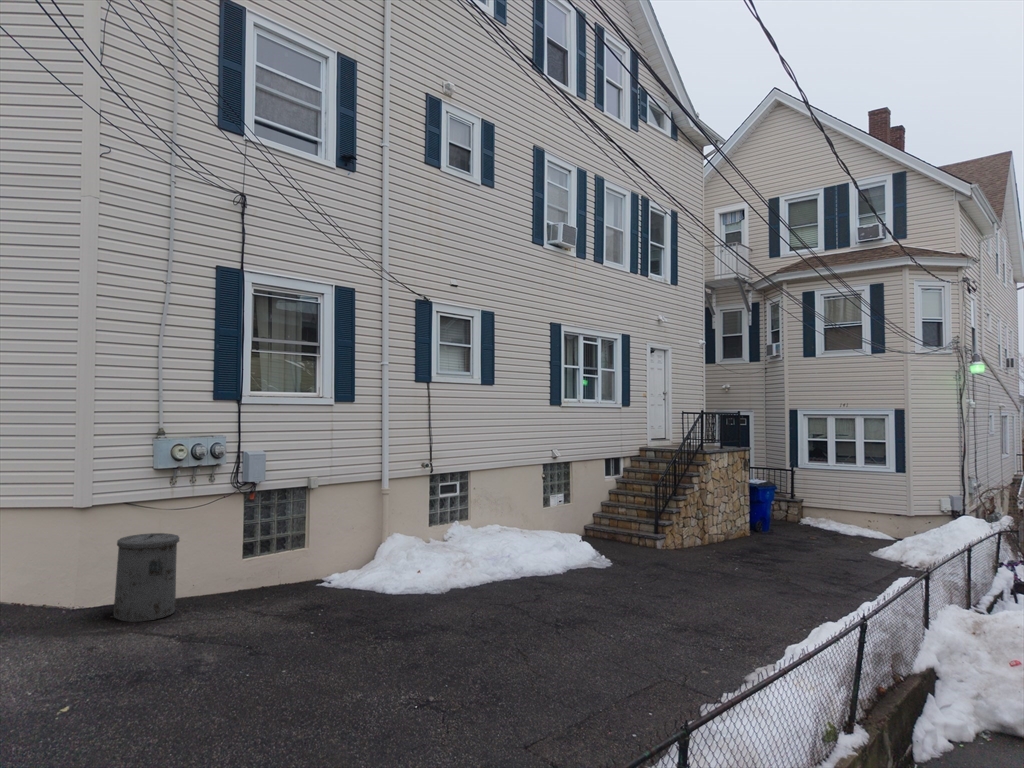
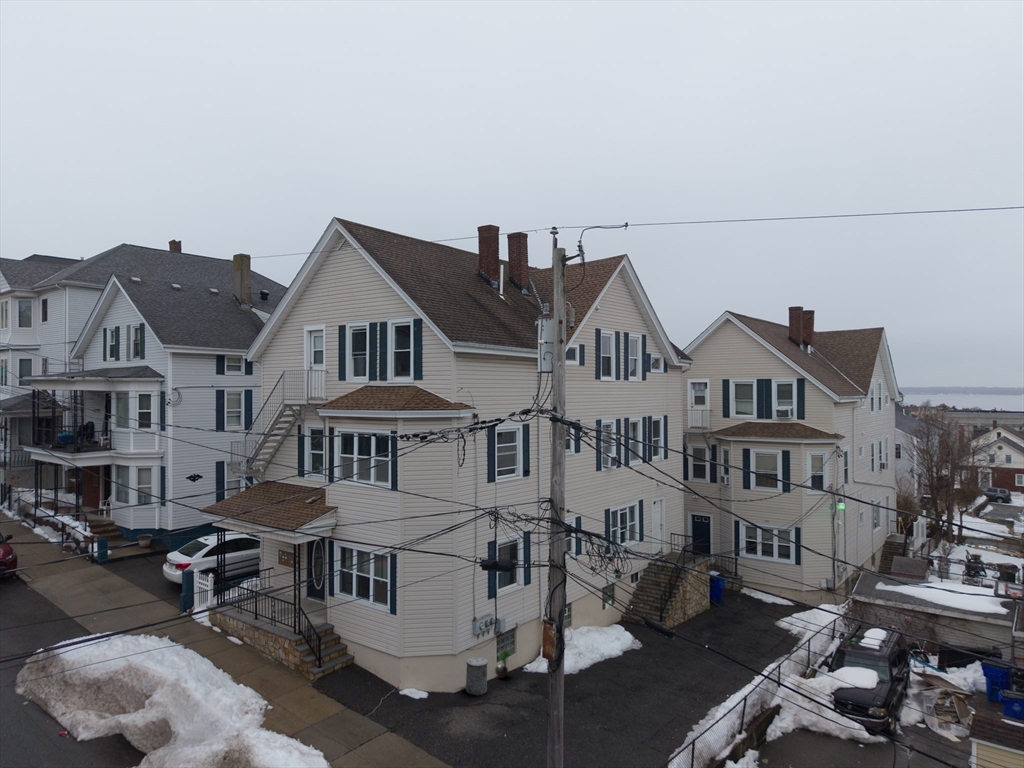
potted tree: none [232,524,276,596] -> present [495,650,511,677]

